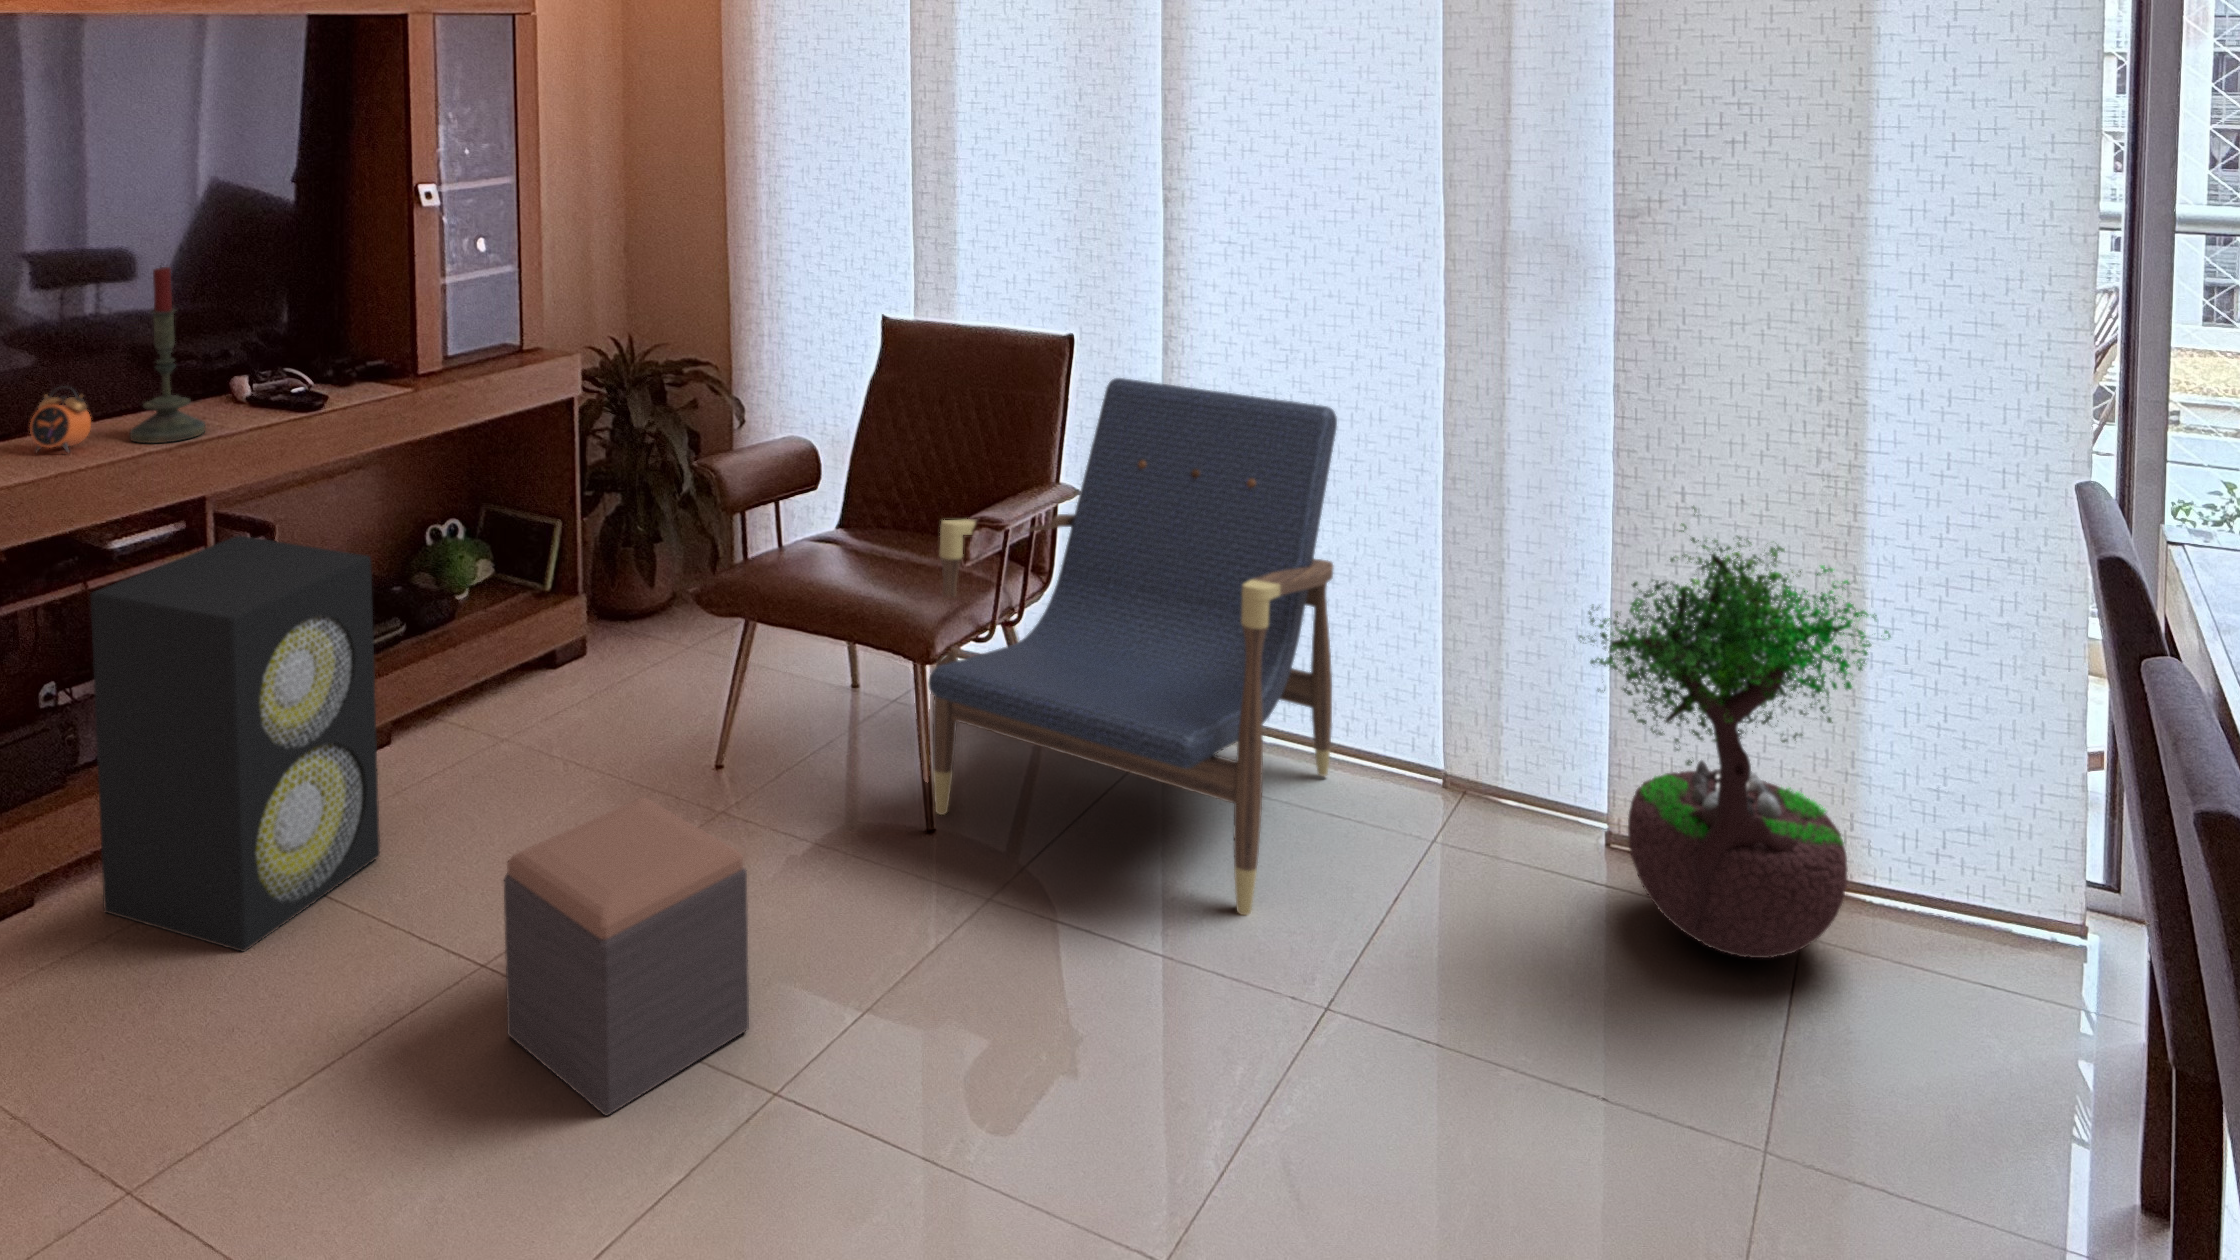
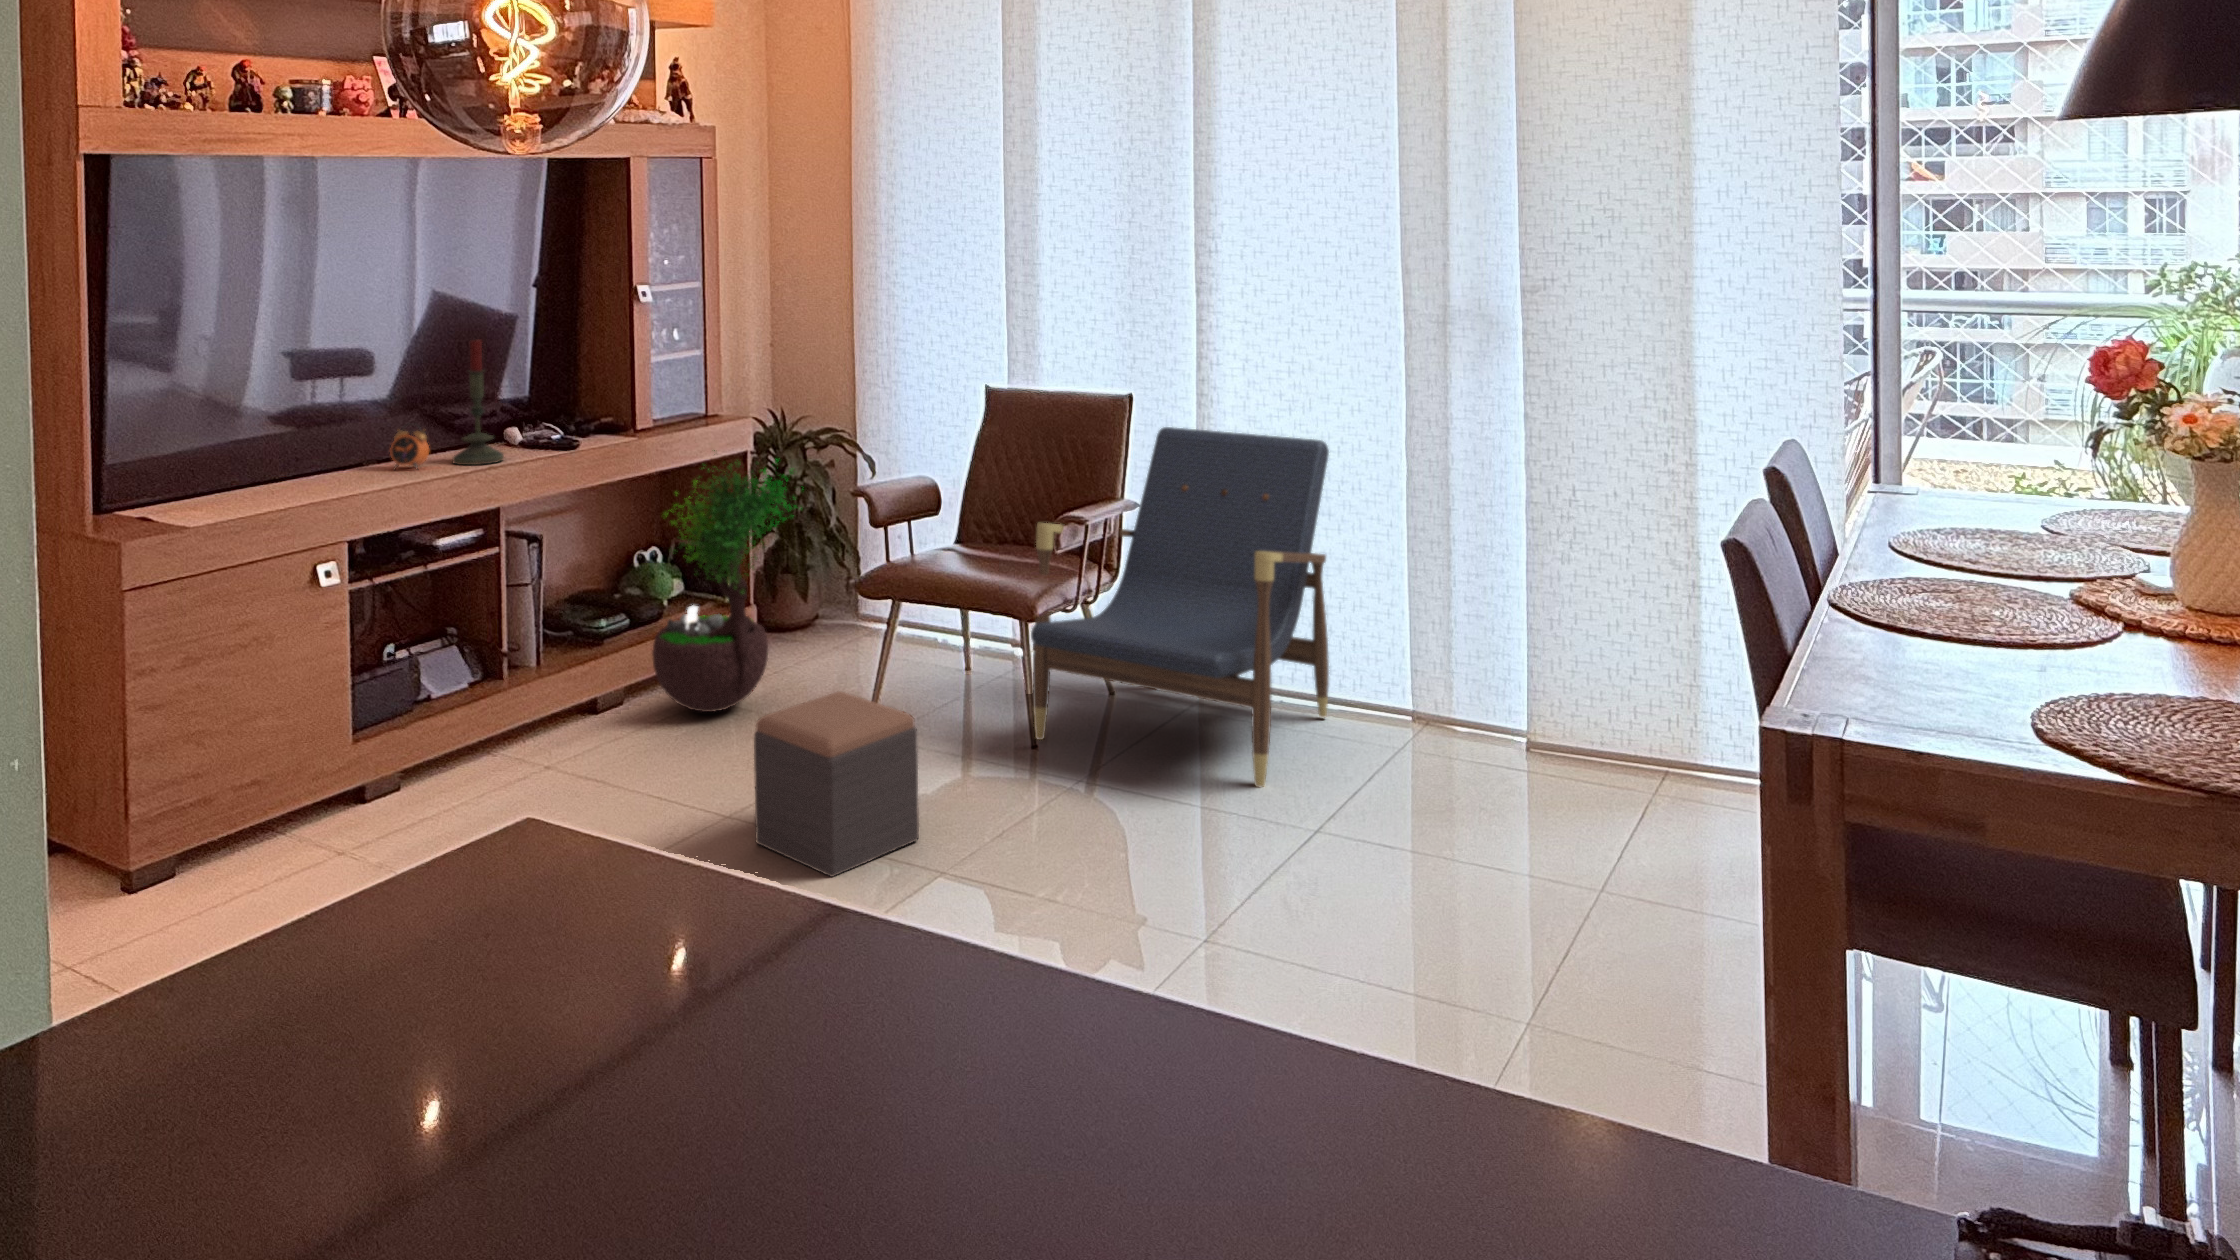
potted tree: present [1579,506,1890,958] -> present [652,450,803,712]
speaker: present [90,536,380,952] -> none [447,533,637,808]

